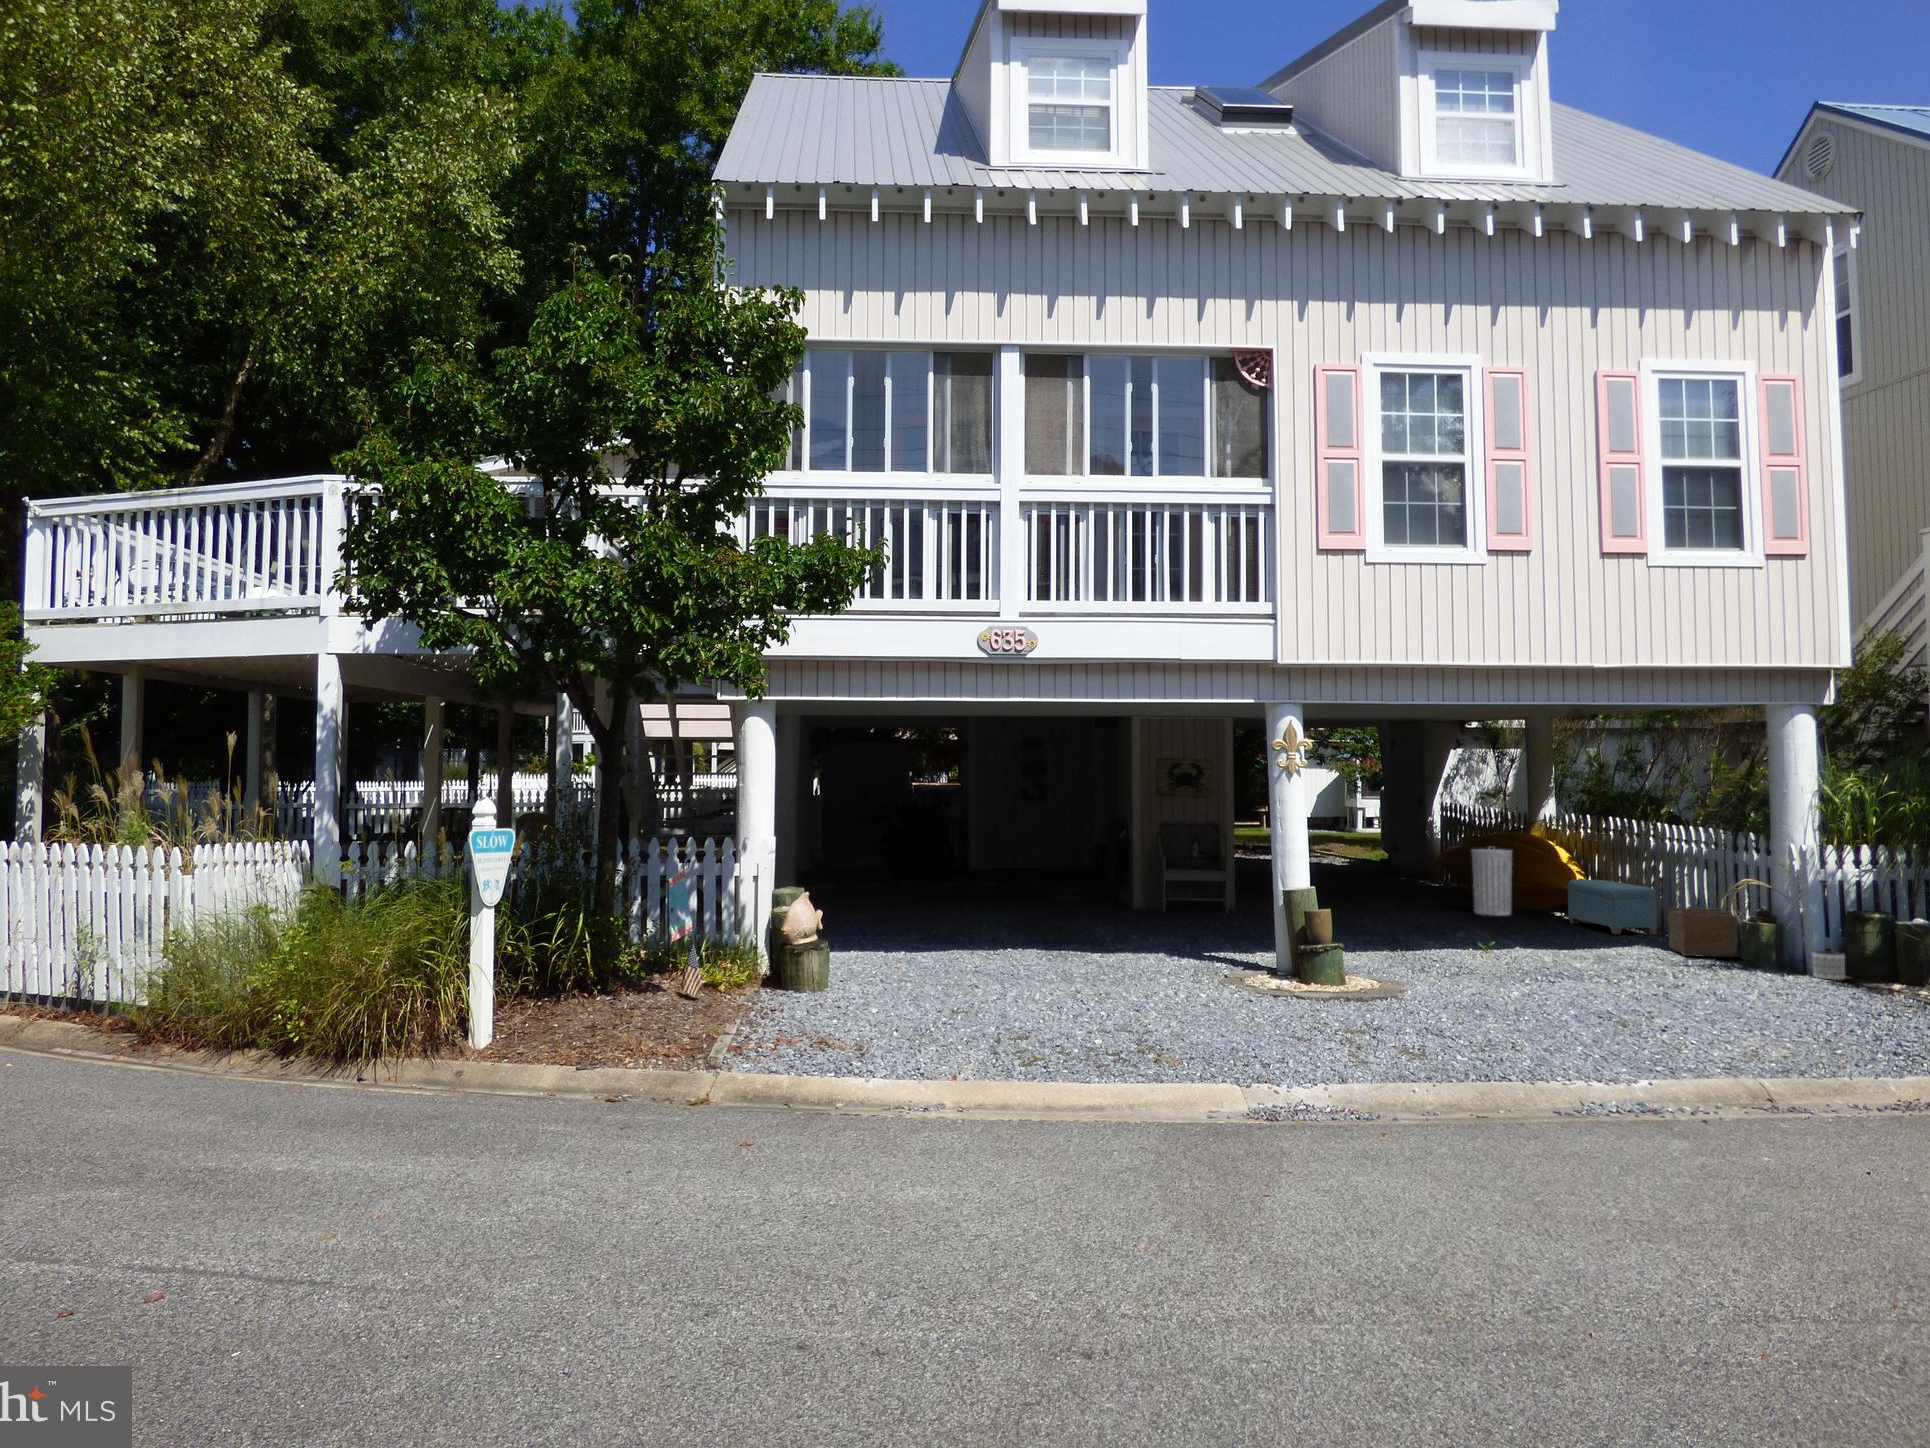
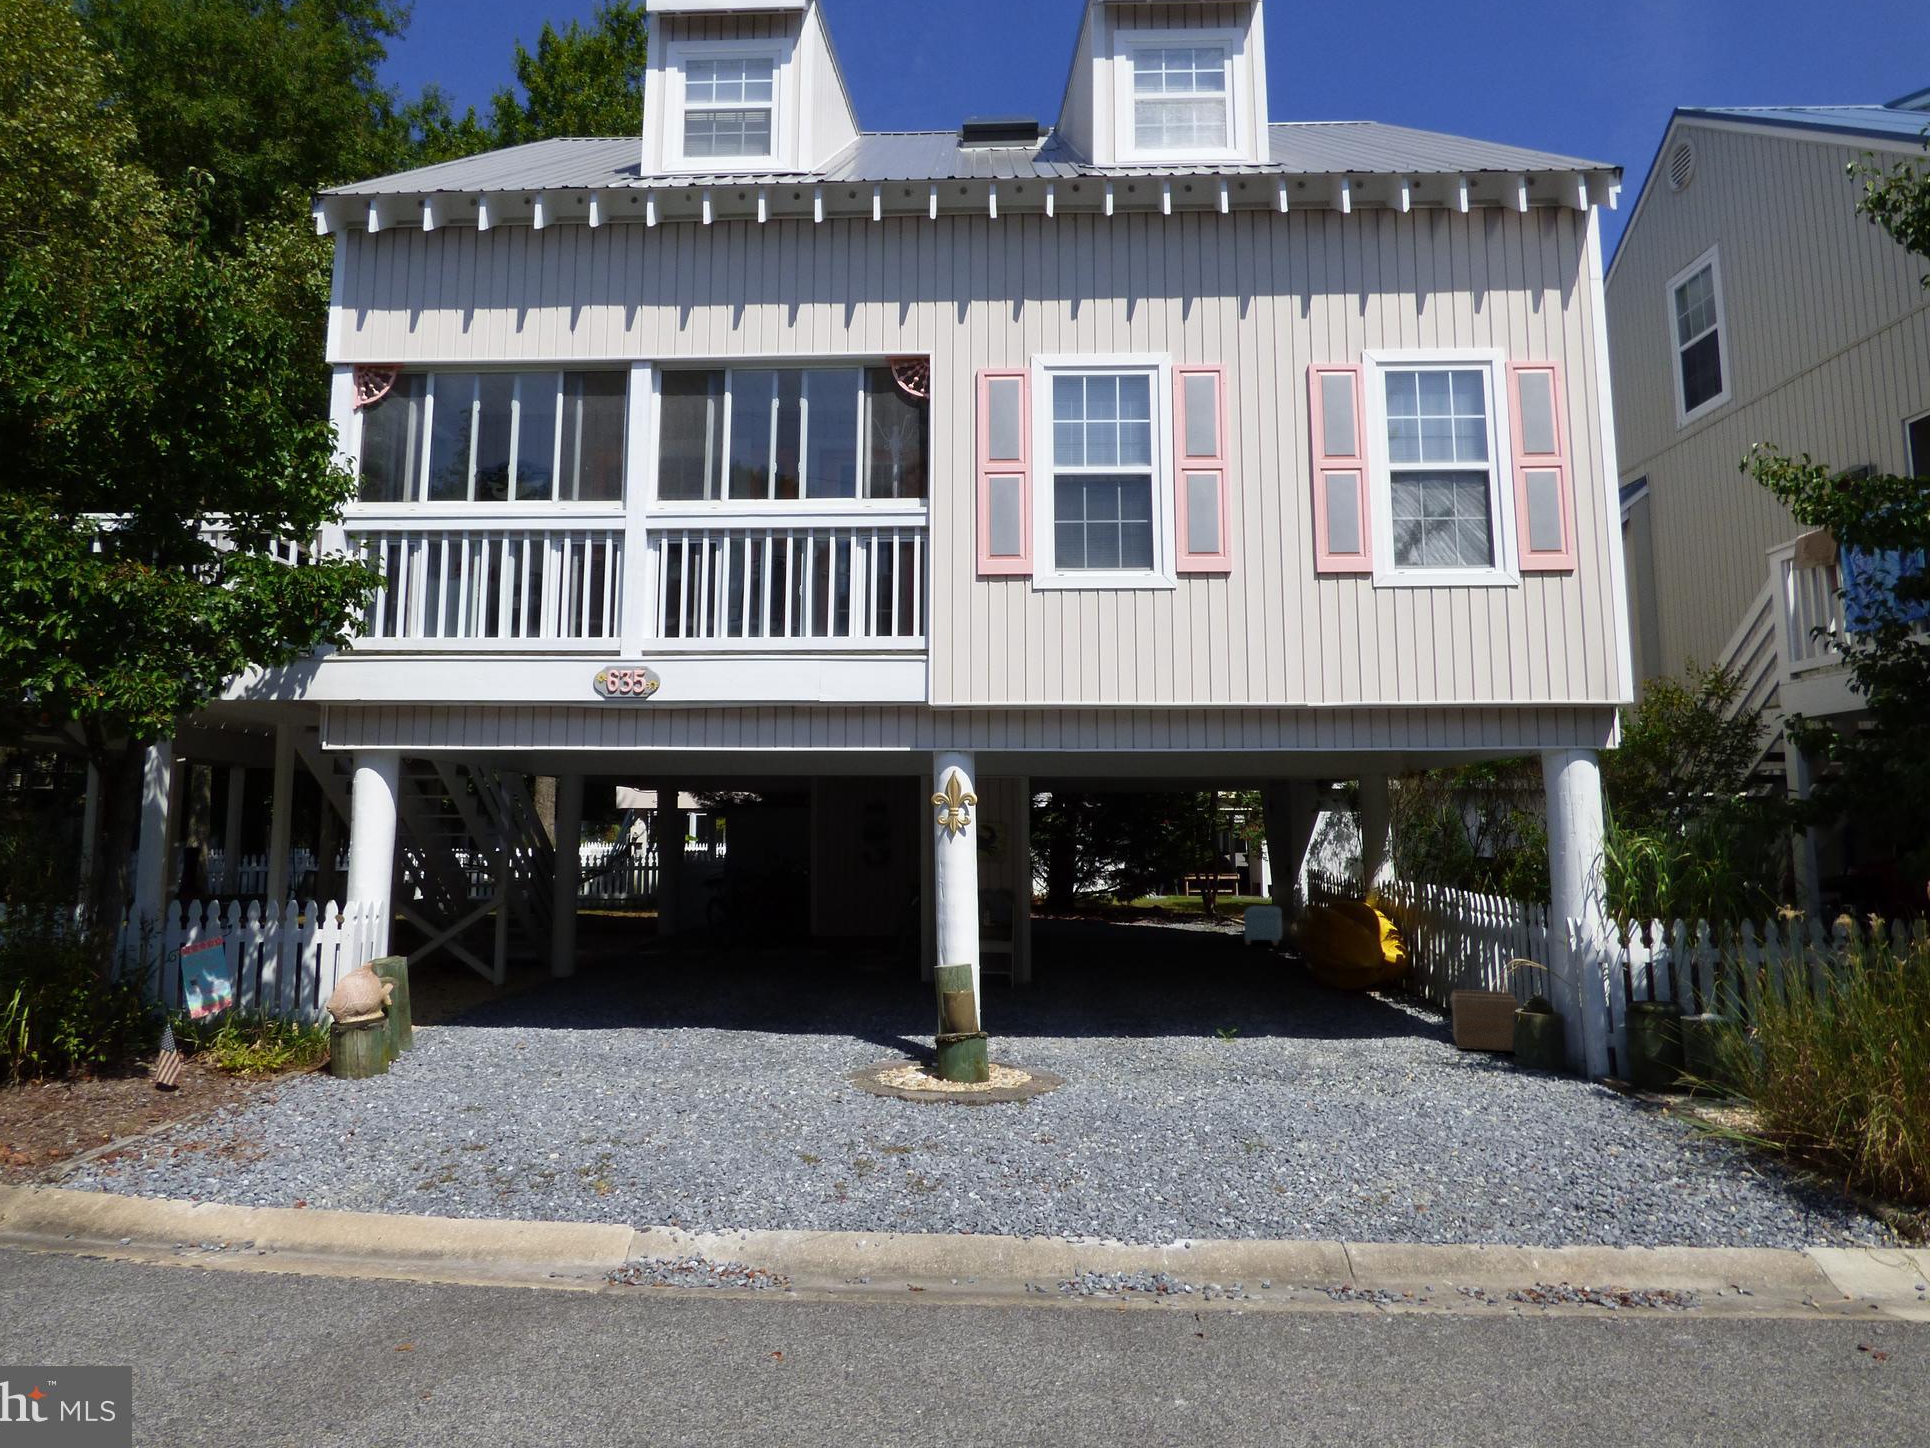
trash can: present [1472,848,1512,915] -> none [1290,916,1334,994]
bench: present [1568,880,1657,934] -> present [1244,906,1282,945]
planter: present [1812,951,1845,980] -> none [1582,1048,1621,1085]

